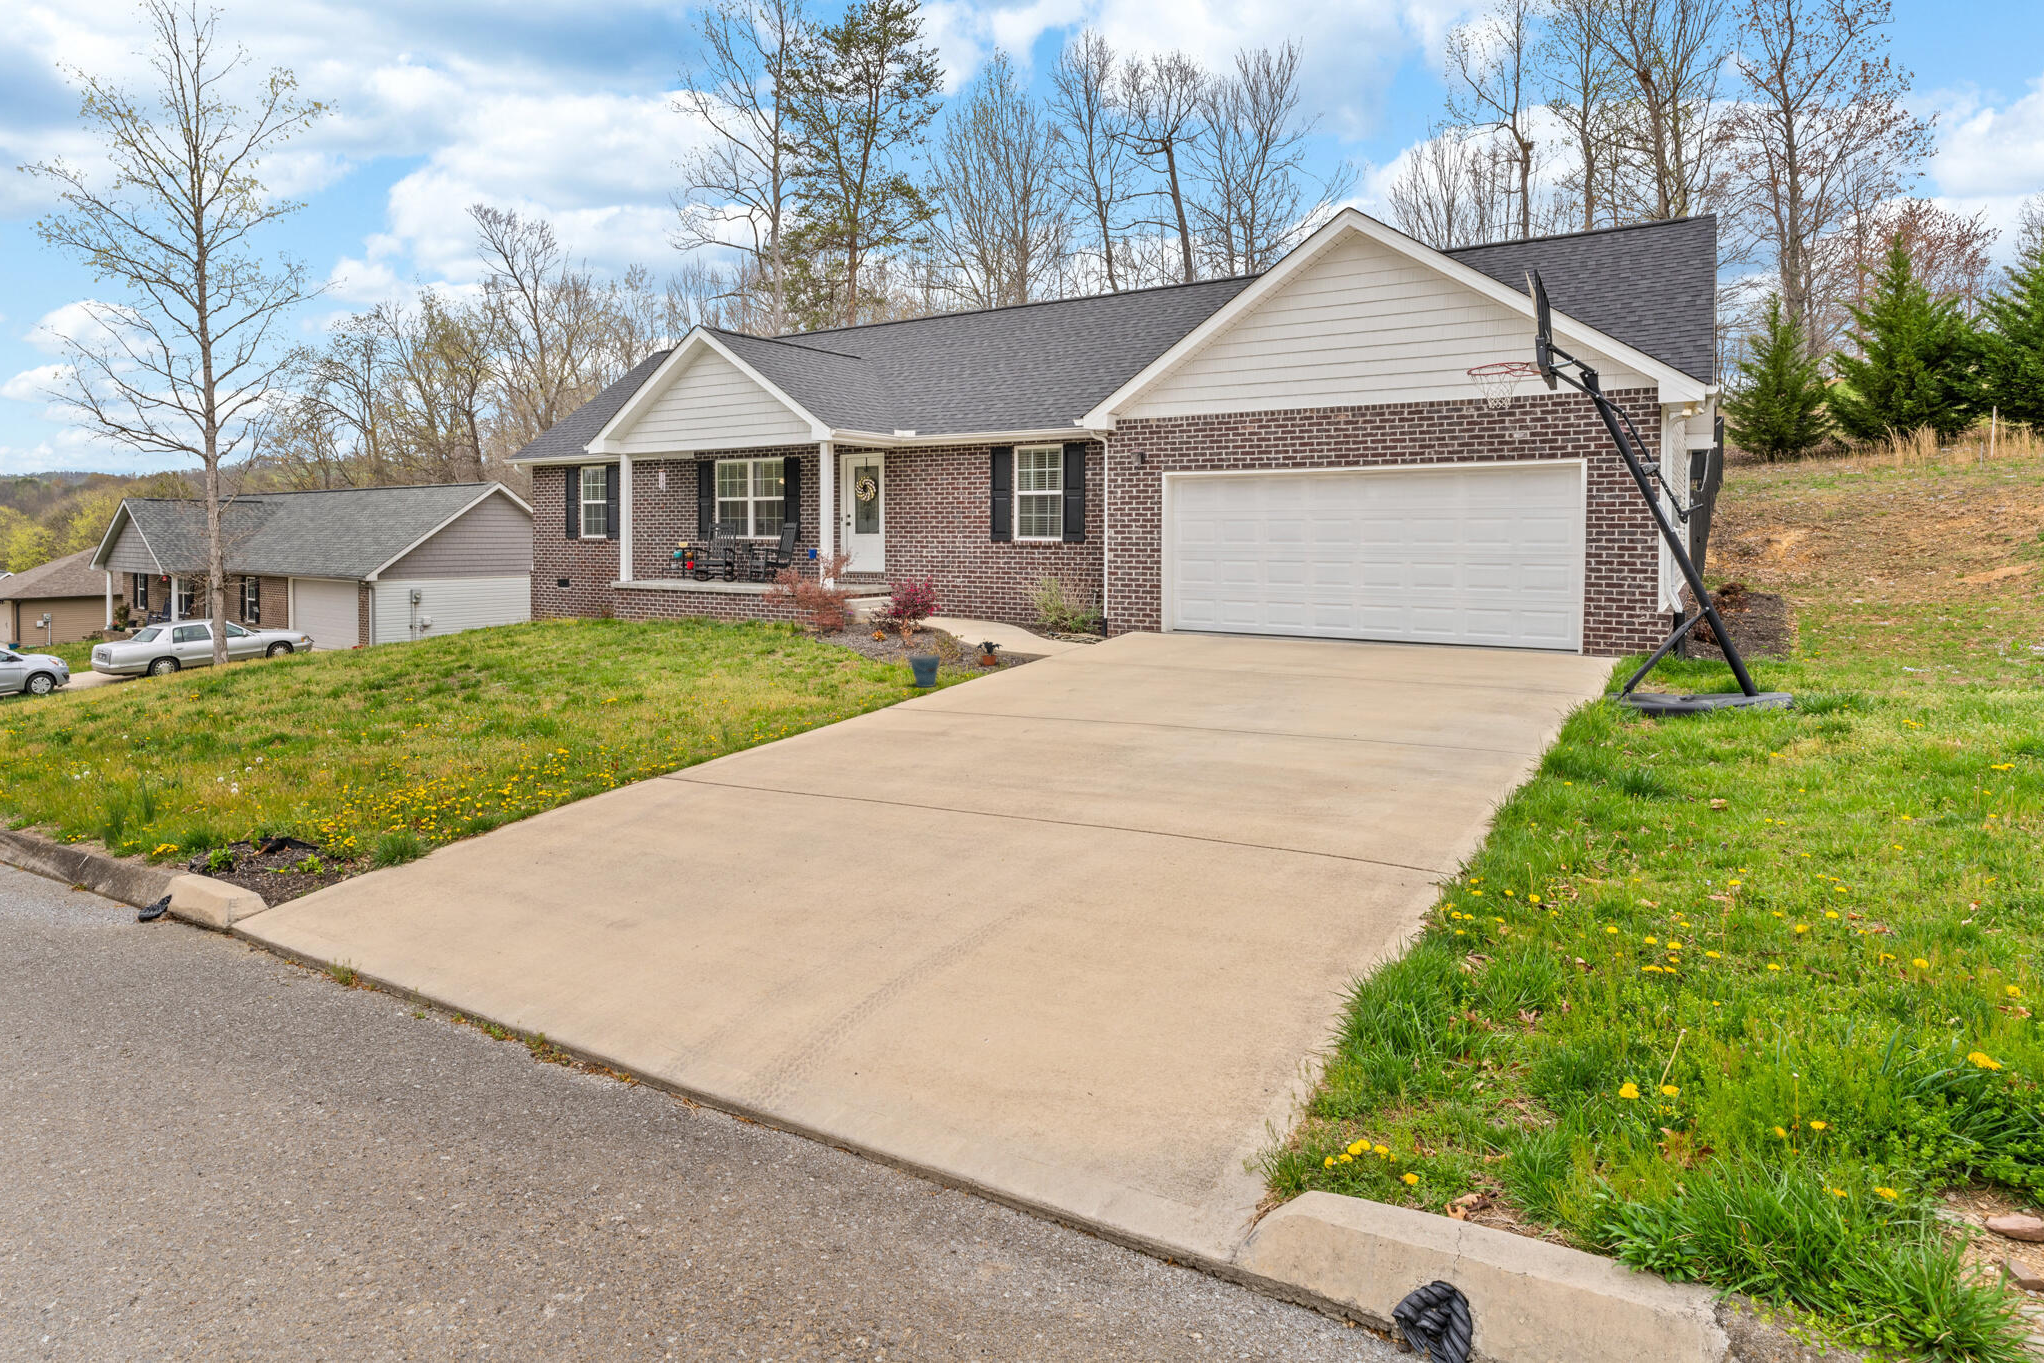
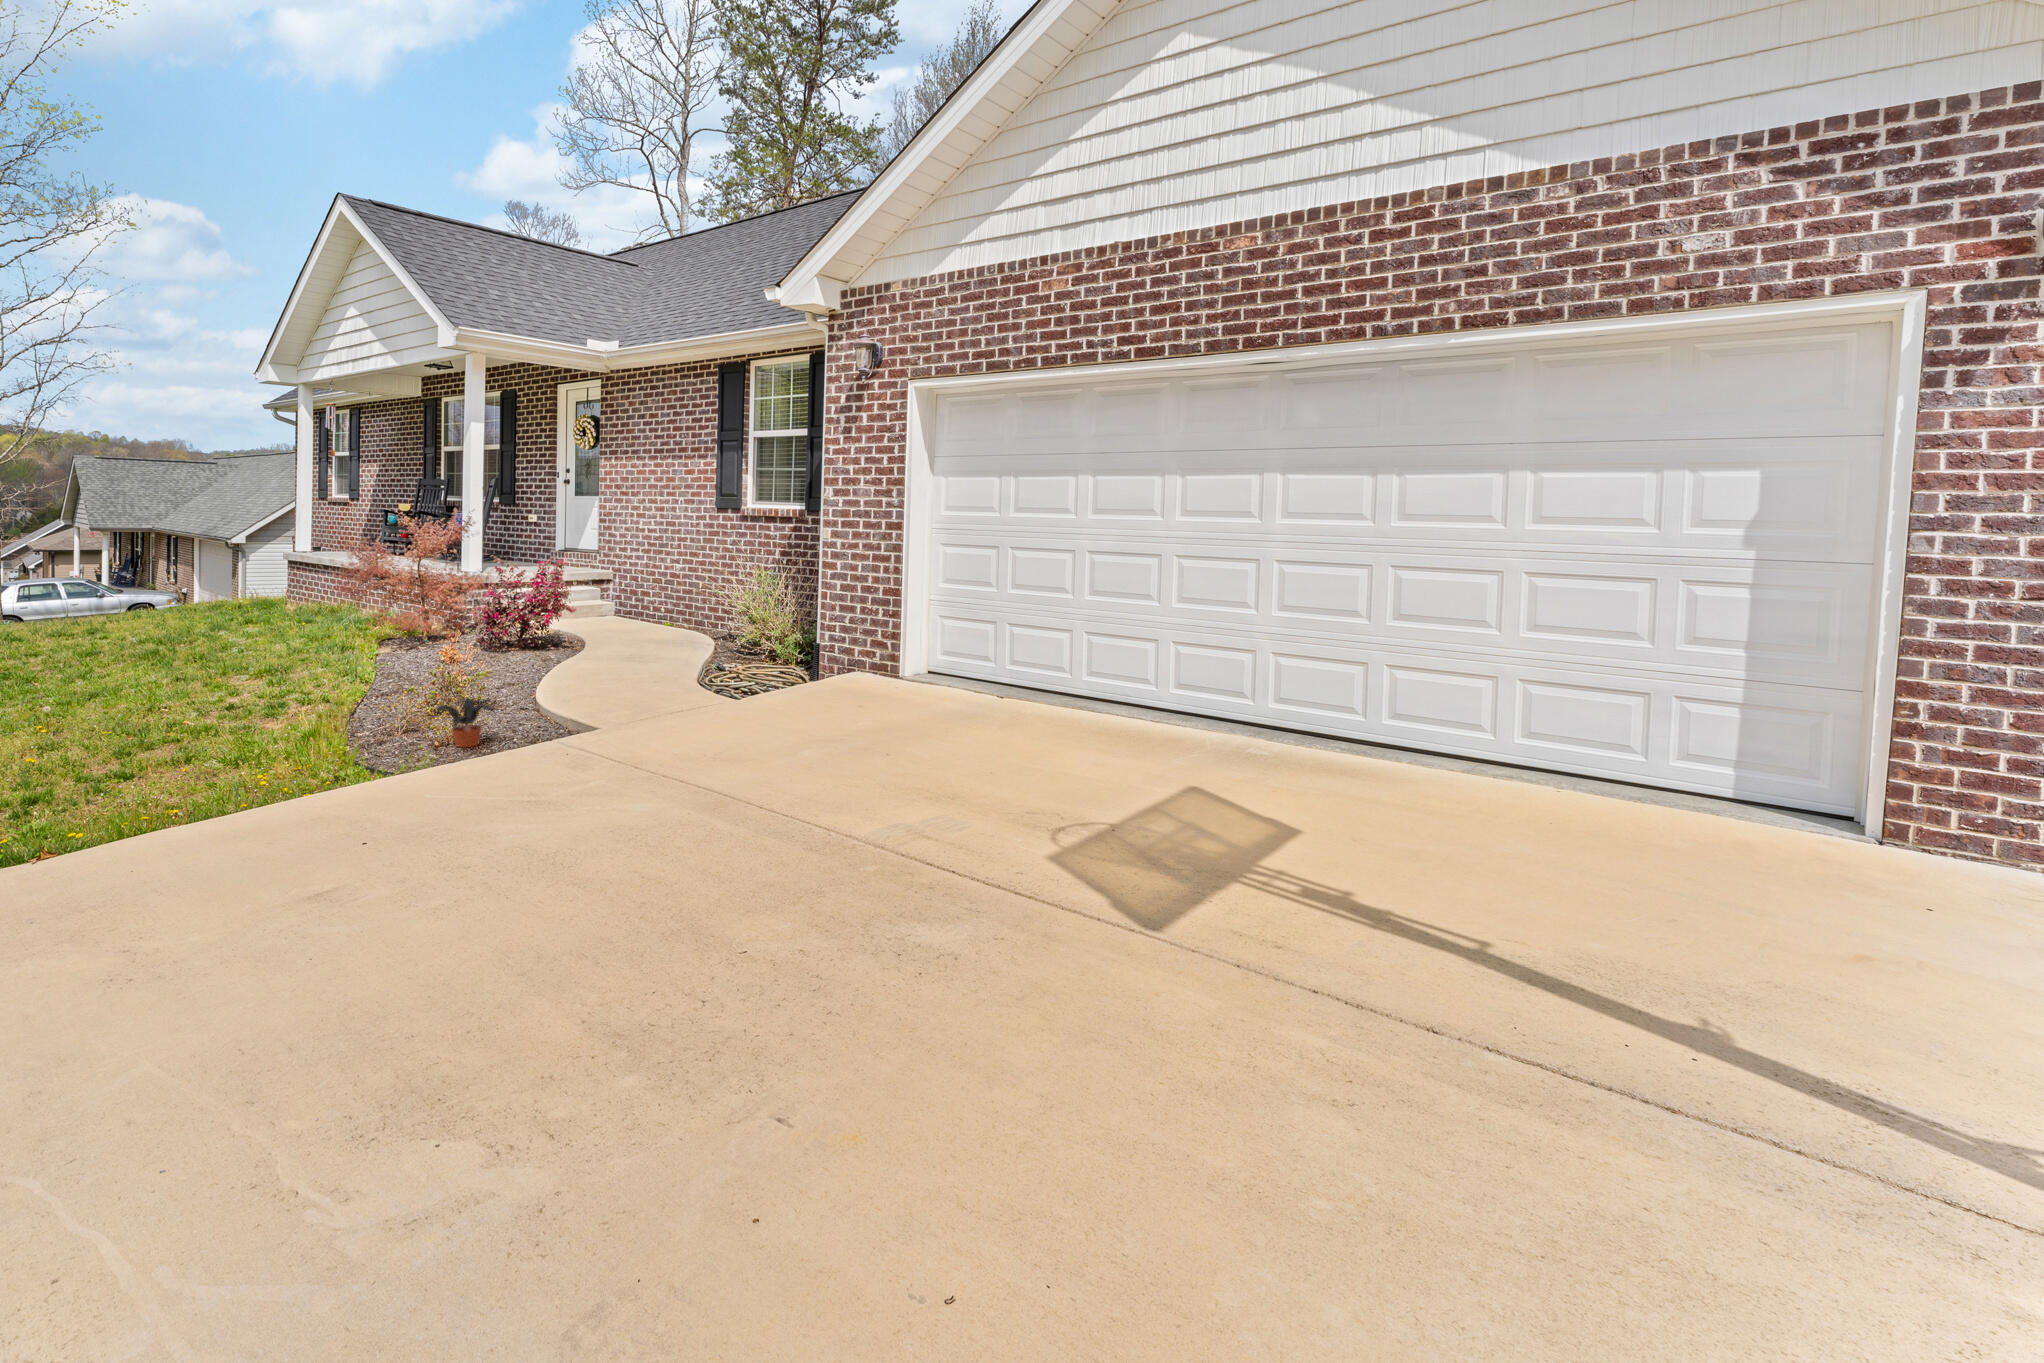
bucket: present [910,655,940,687] -> none [134,743,216,821]

